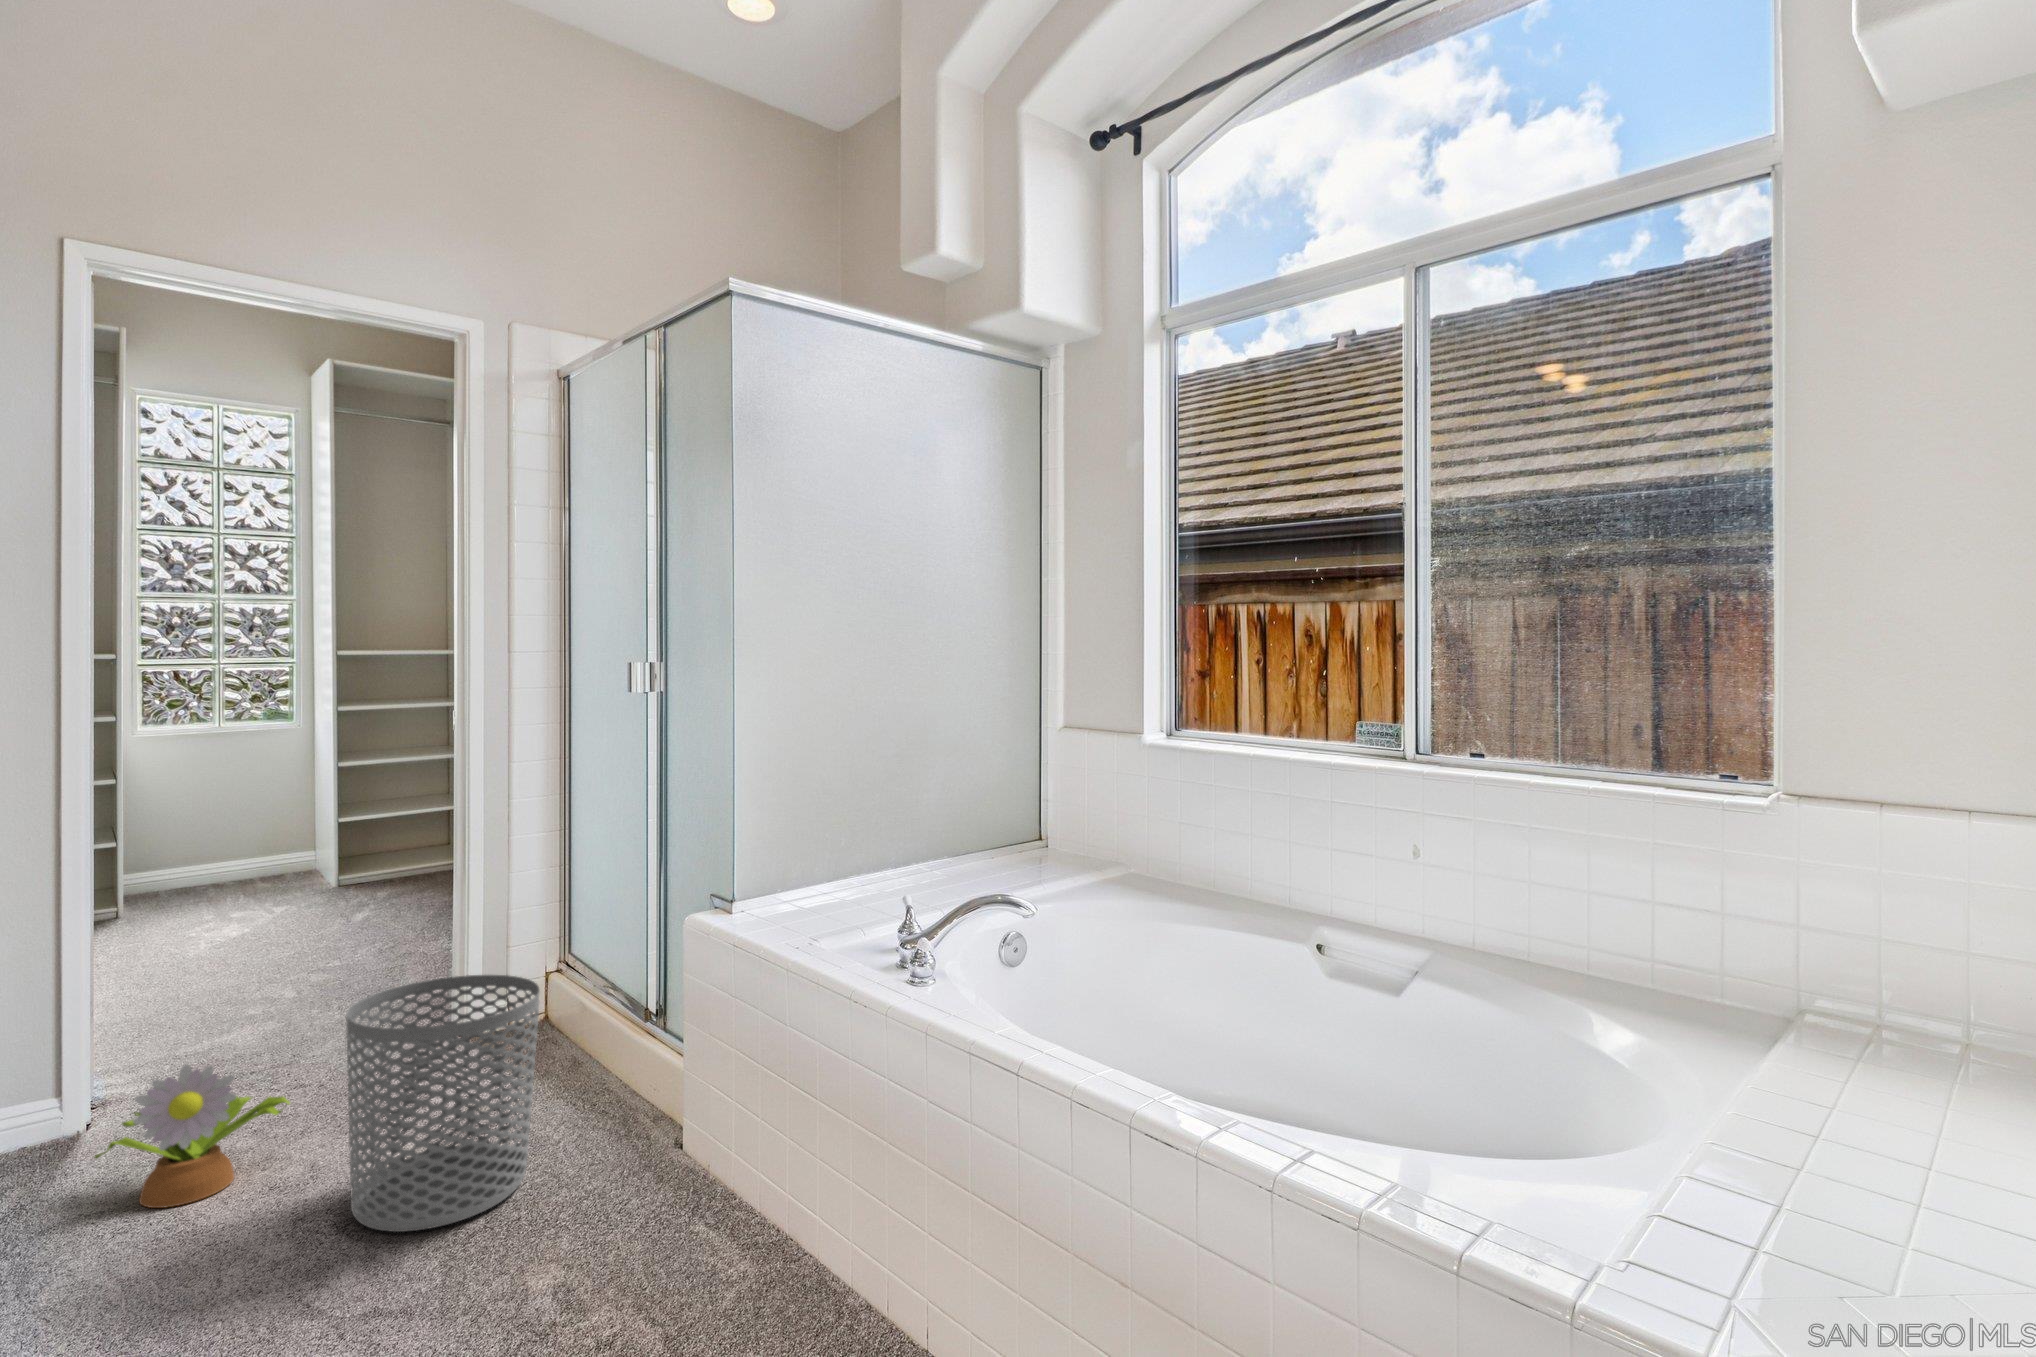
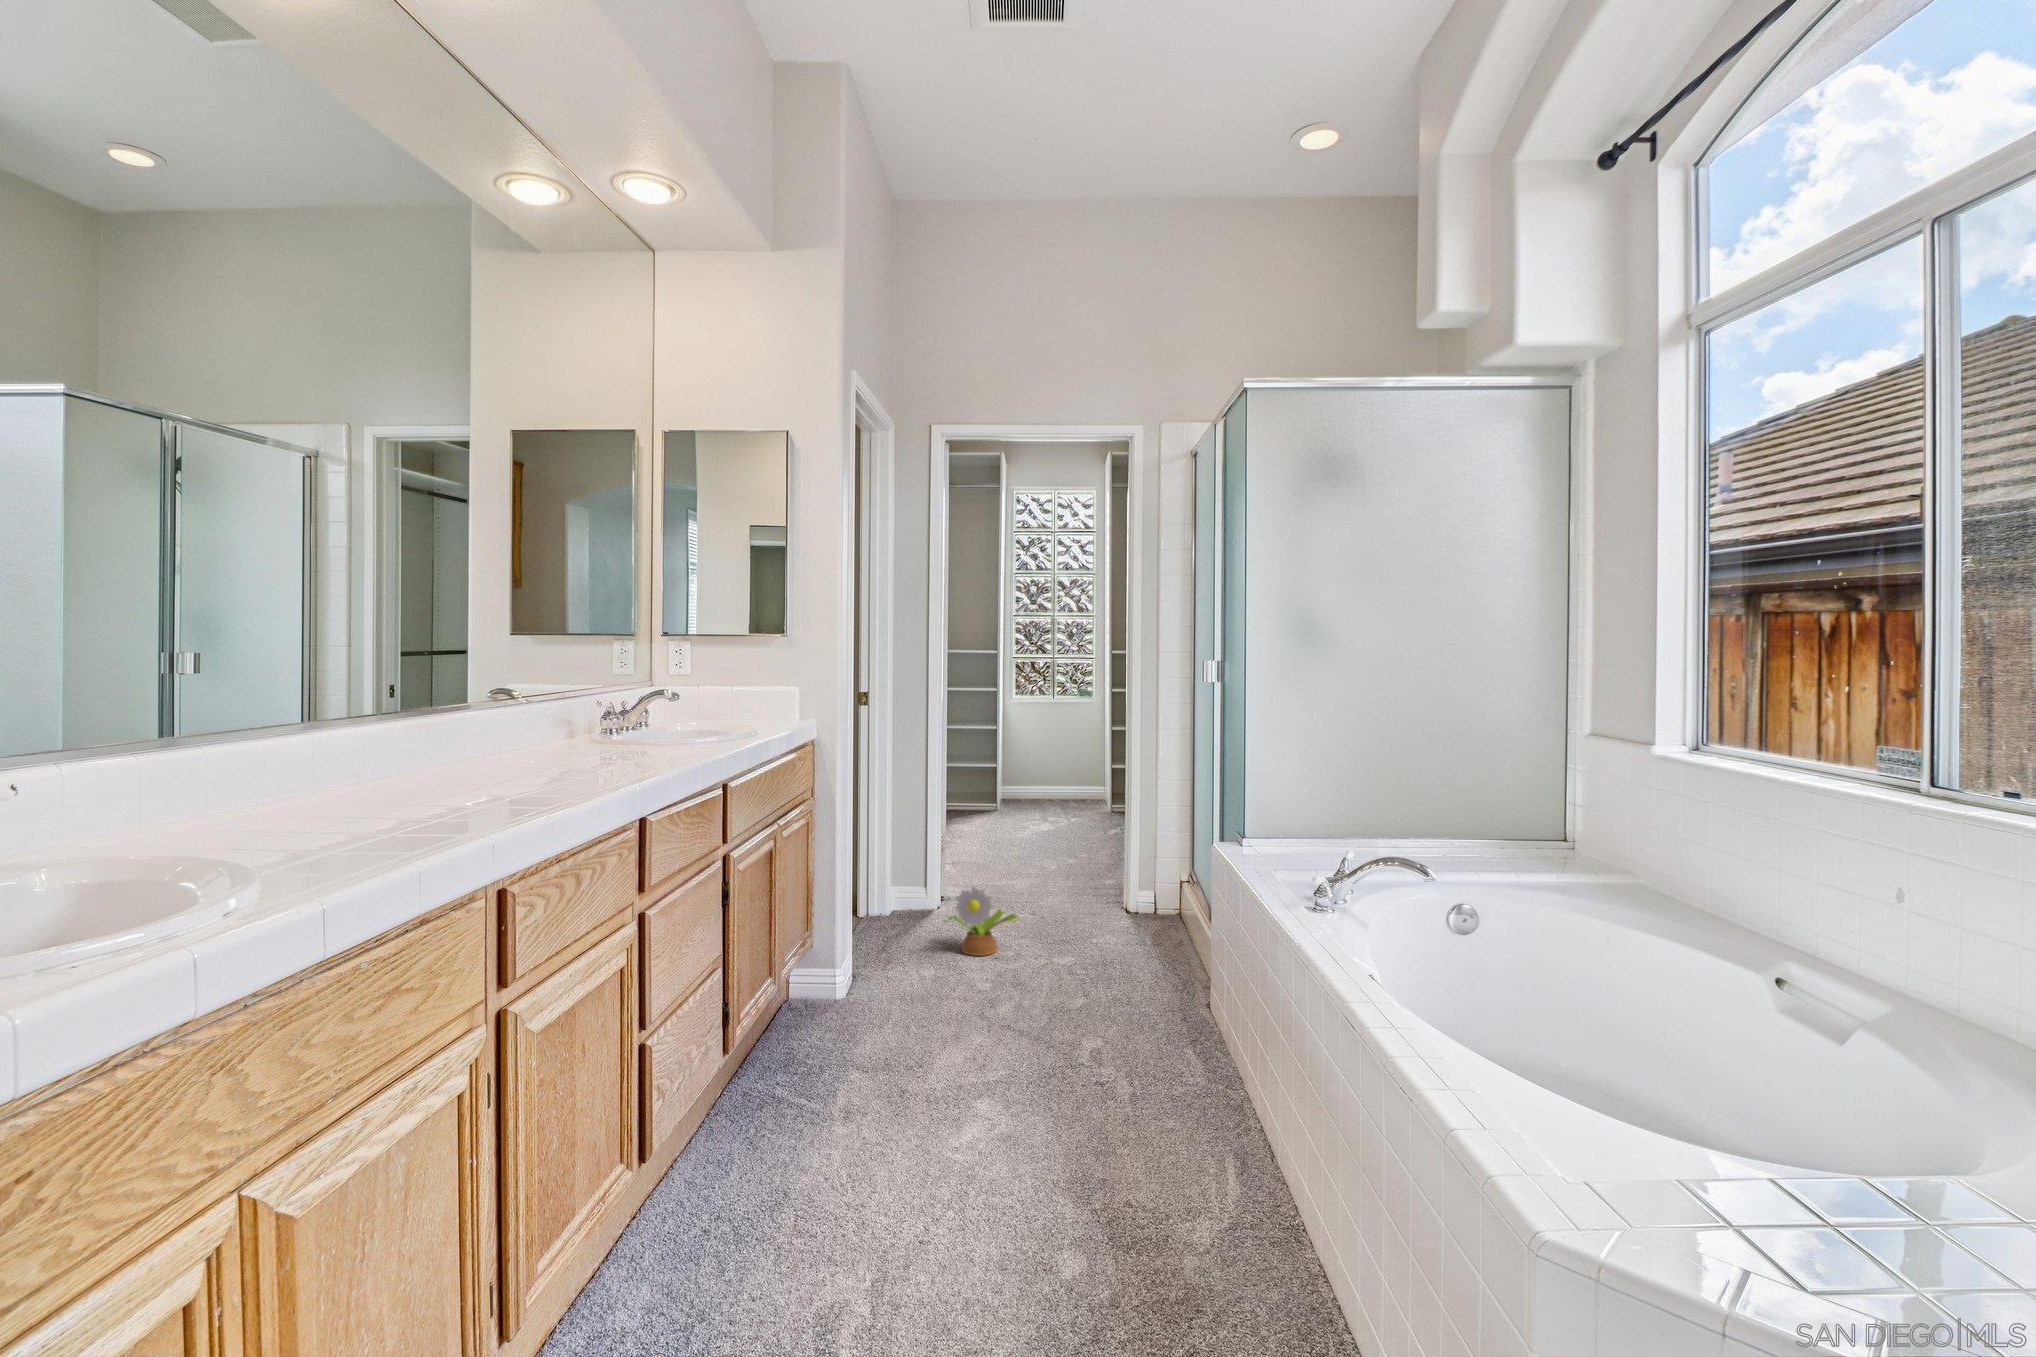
waste bin: present [346,975,540,1232] -> none [1026,866,1122,1003]

